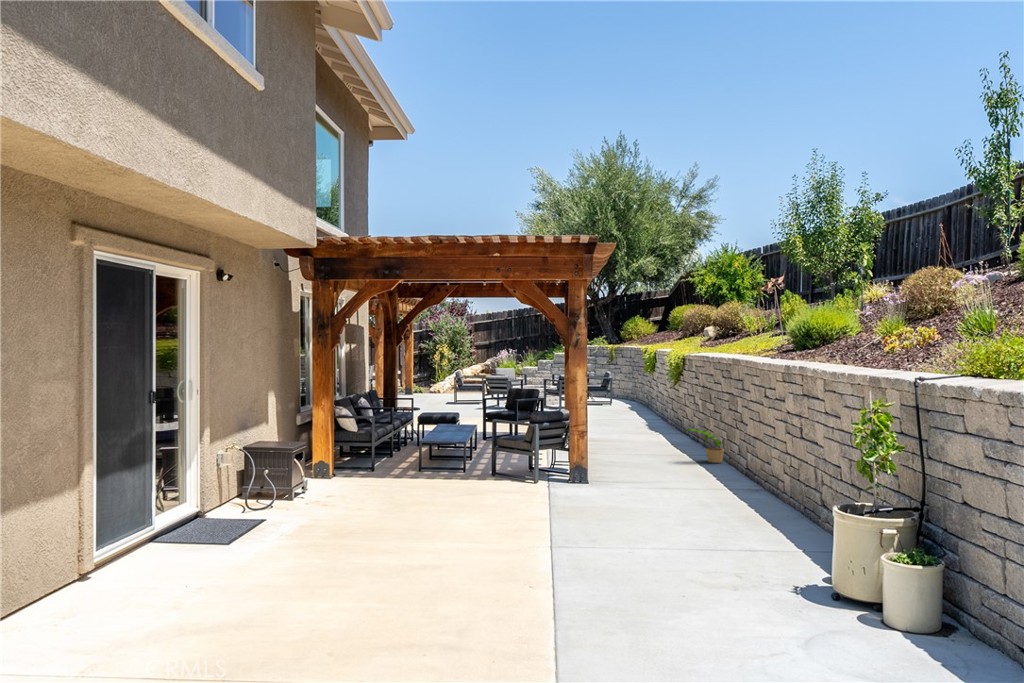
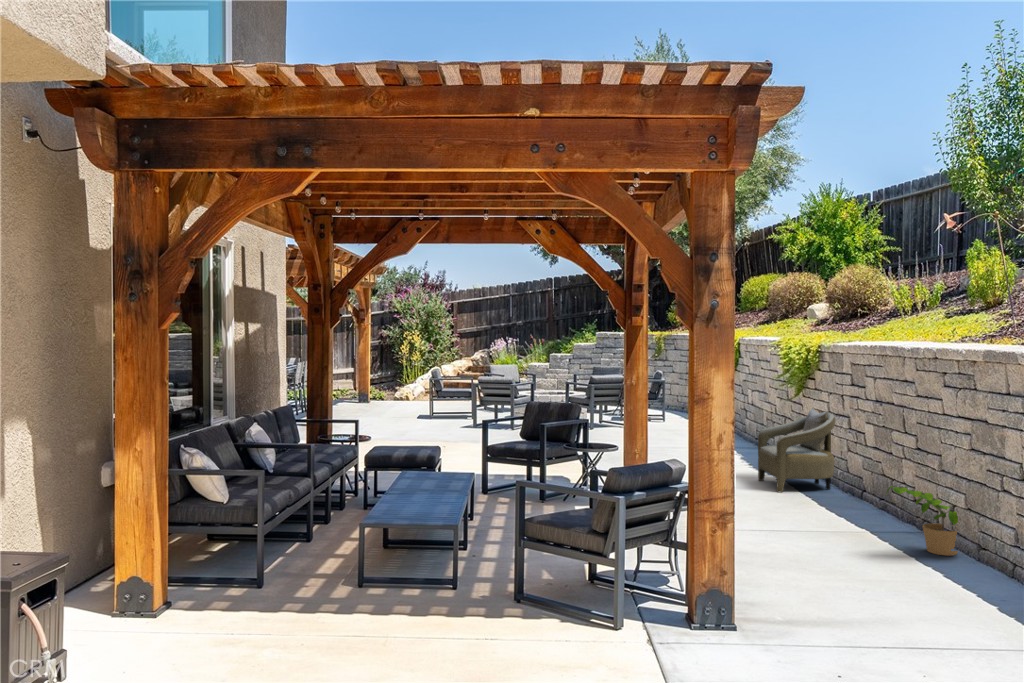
armchair: none [647,392,688,440] -> present [758,408,835,492]

